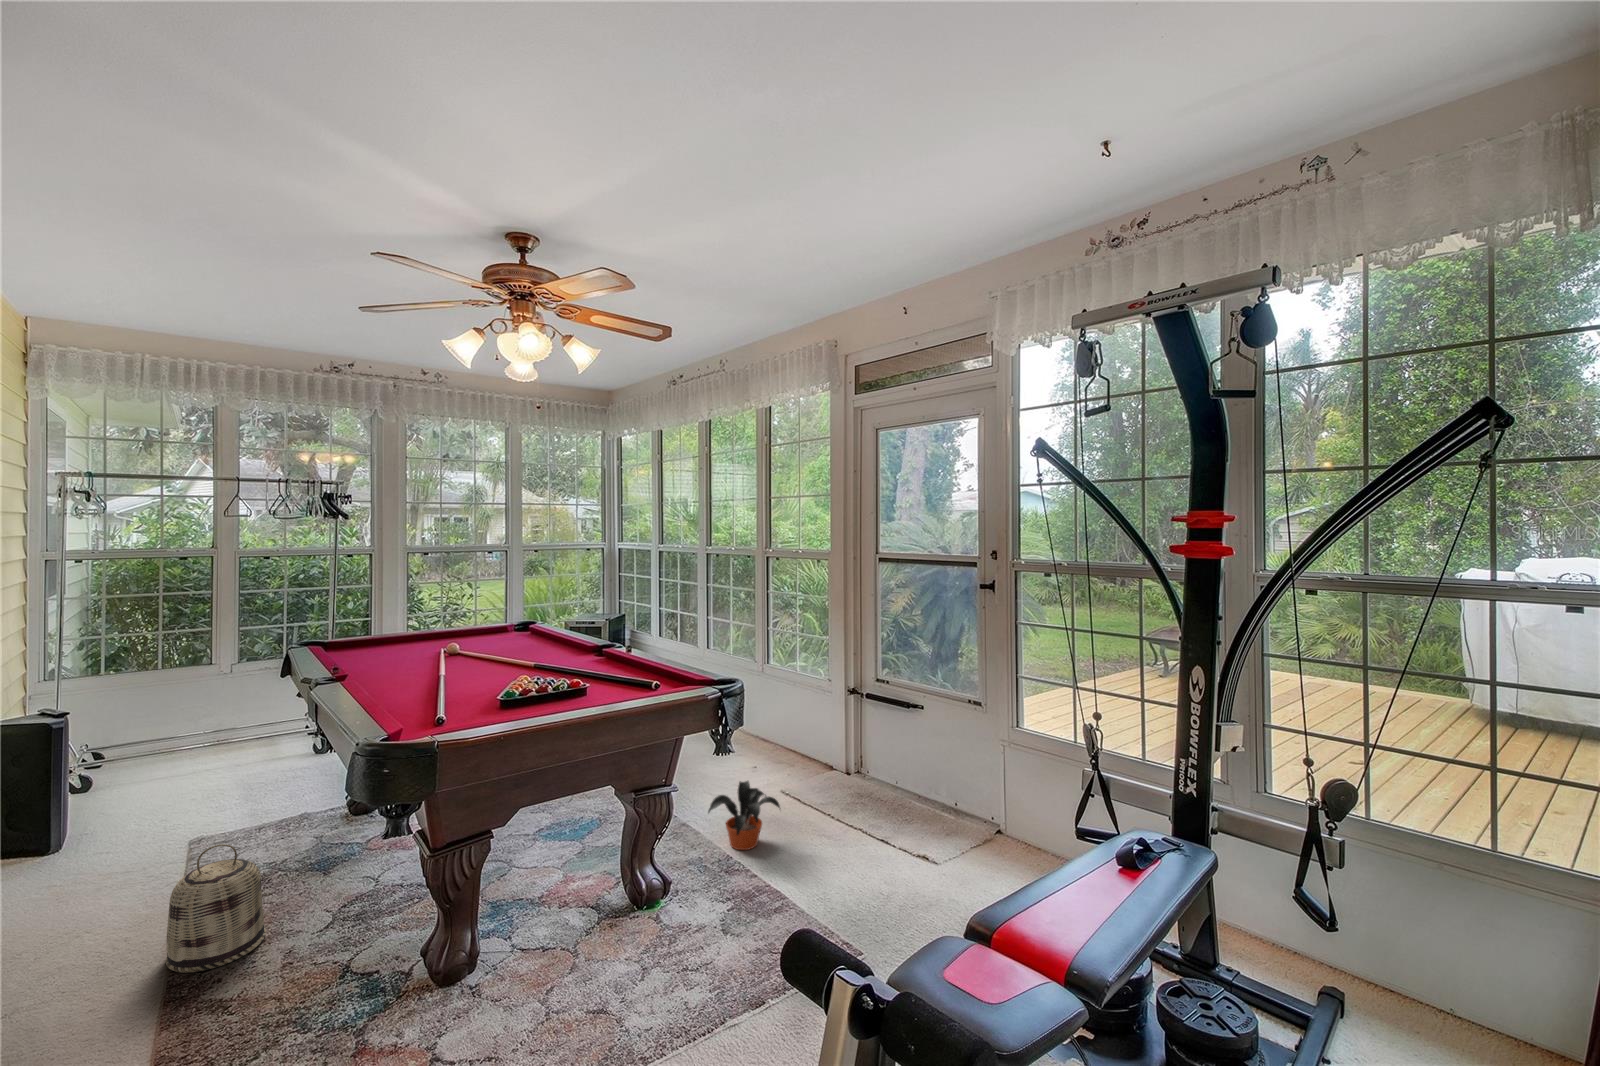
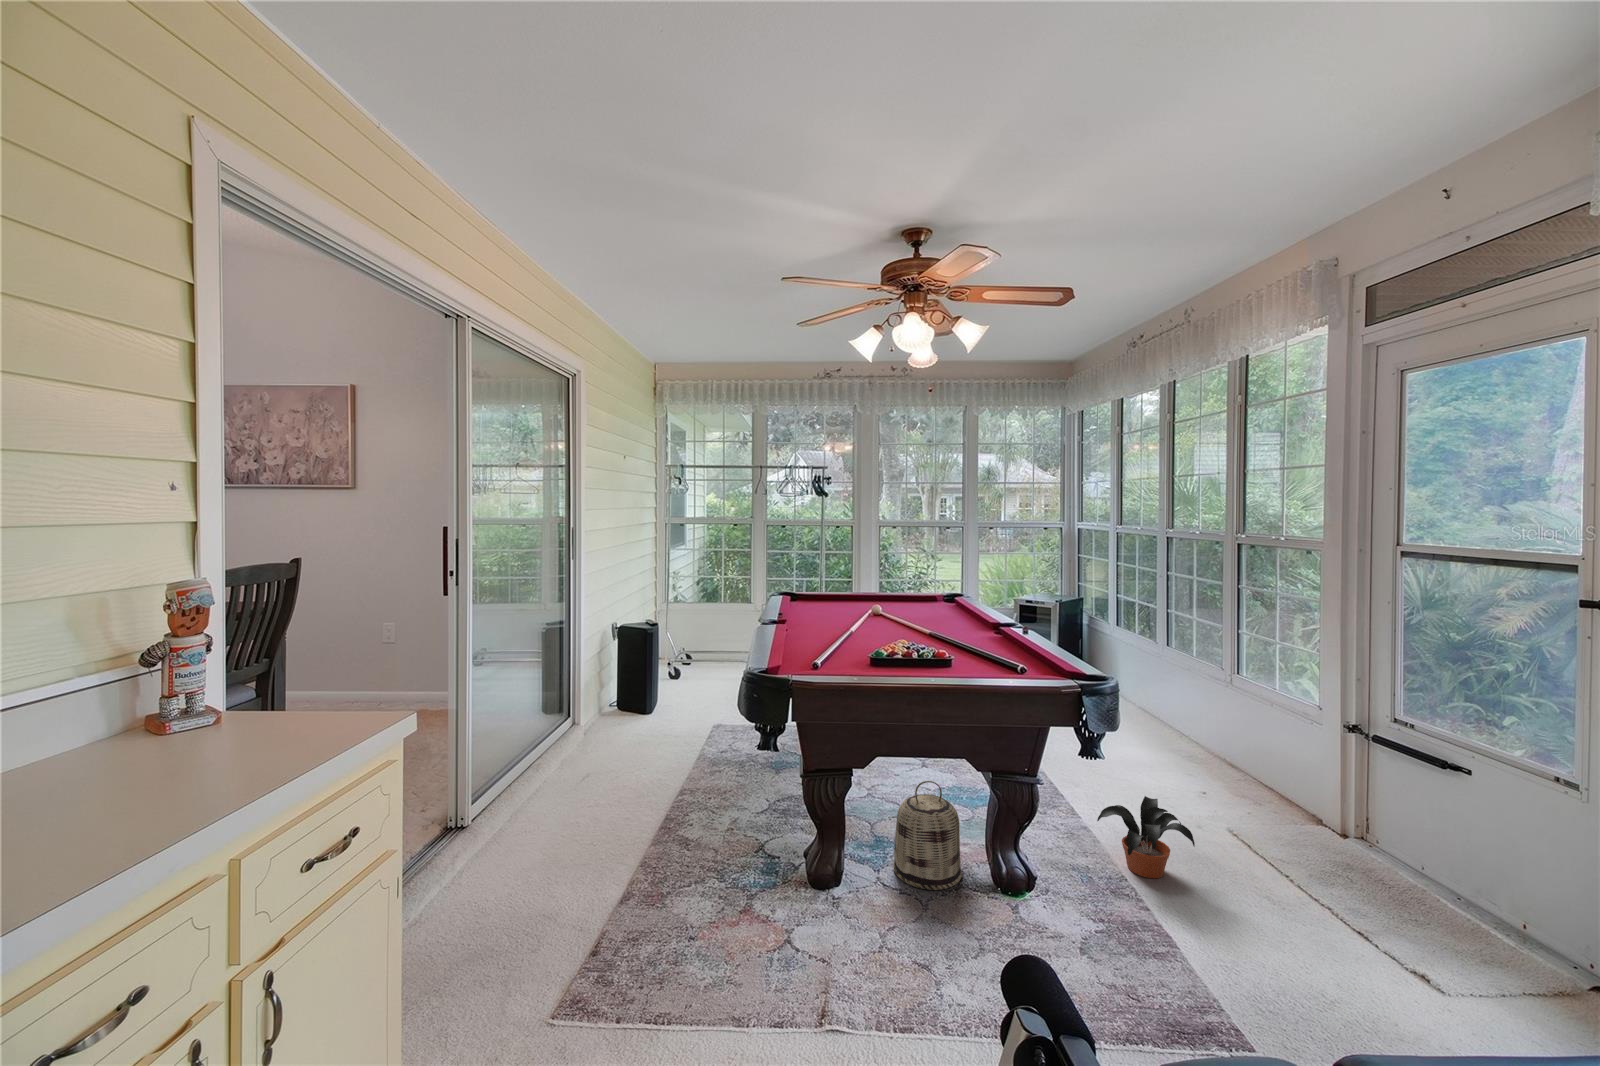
basket: present [166,844,266,973] -> present [893,781,962,890]

